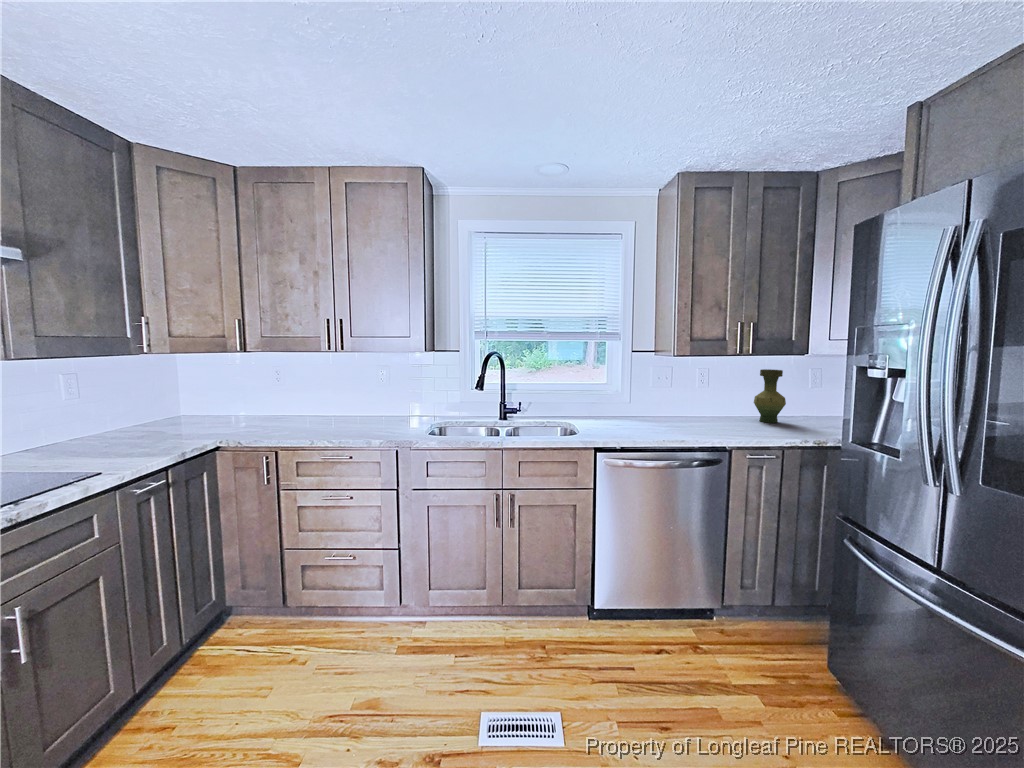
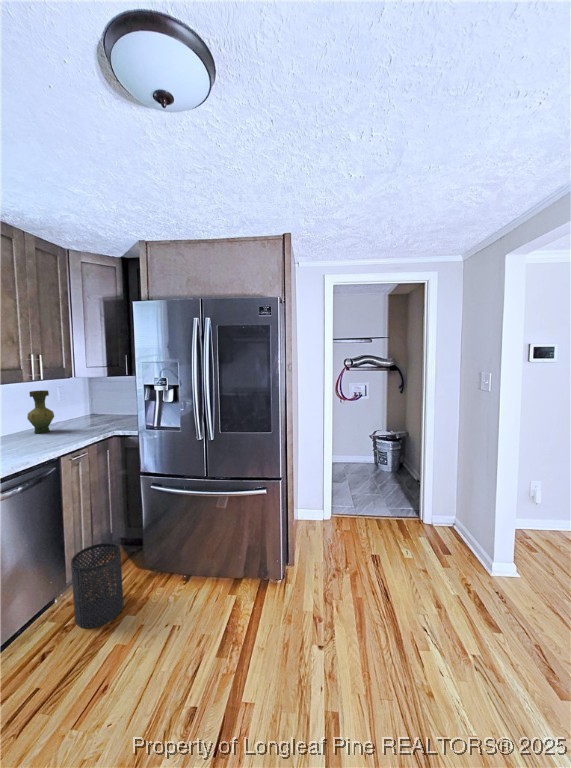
trash can: none [708,573,779,686] -> present [71,543,124,628]

